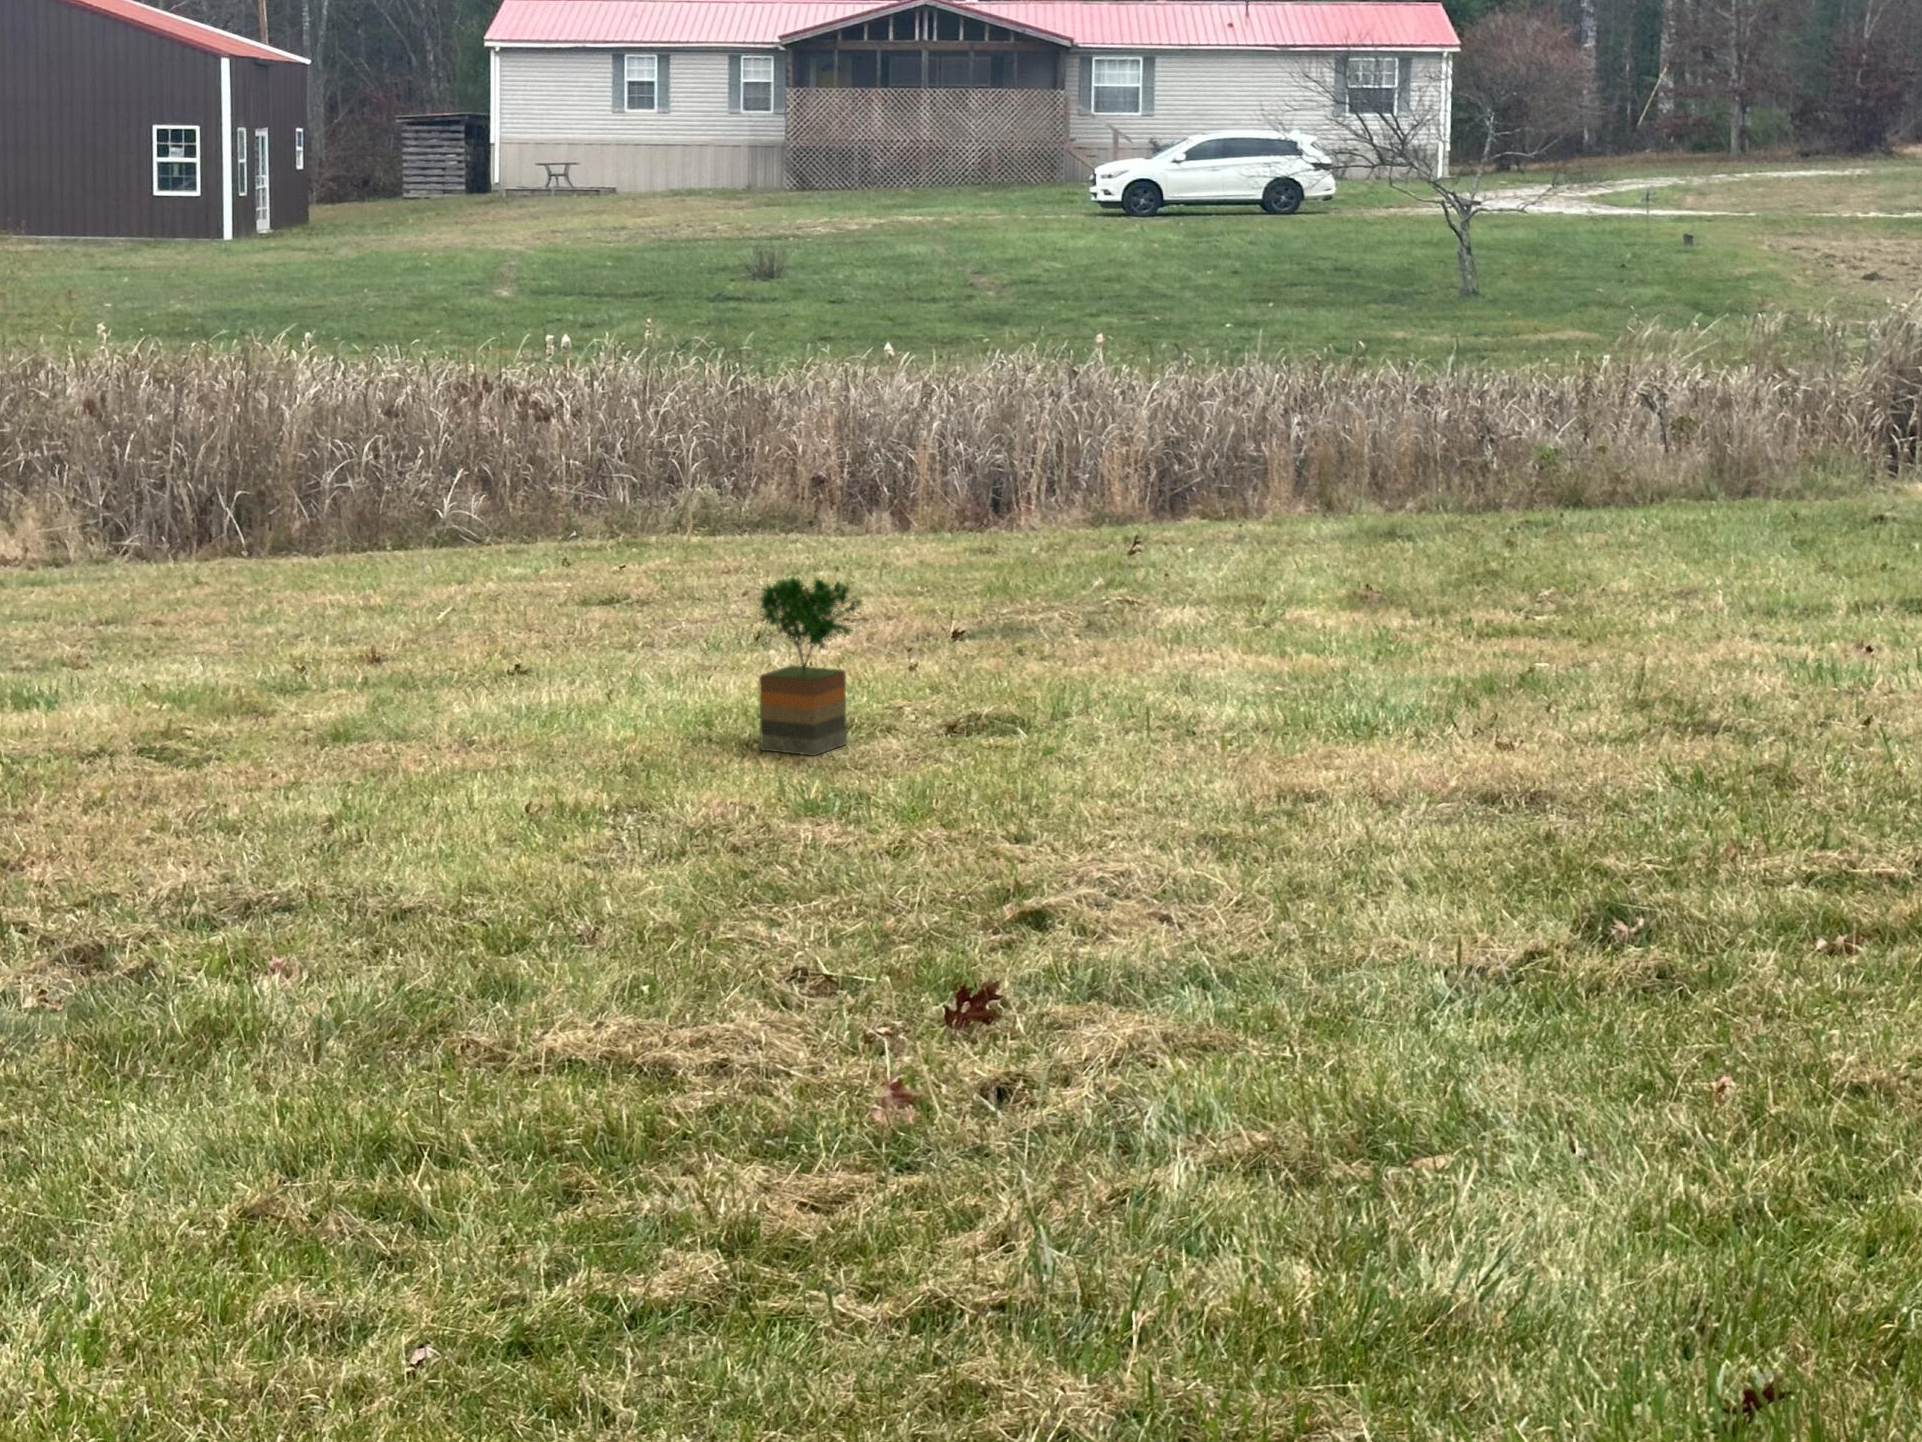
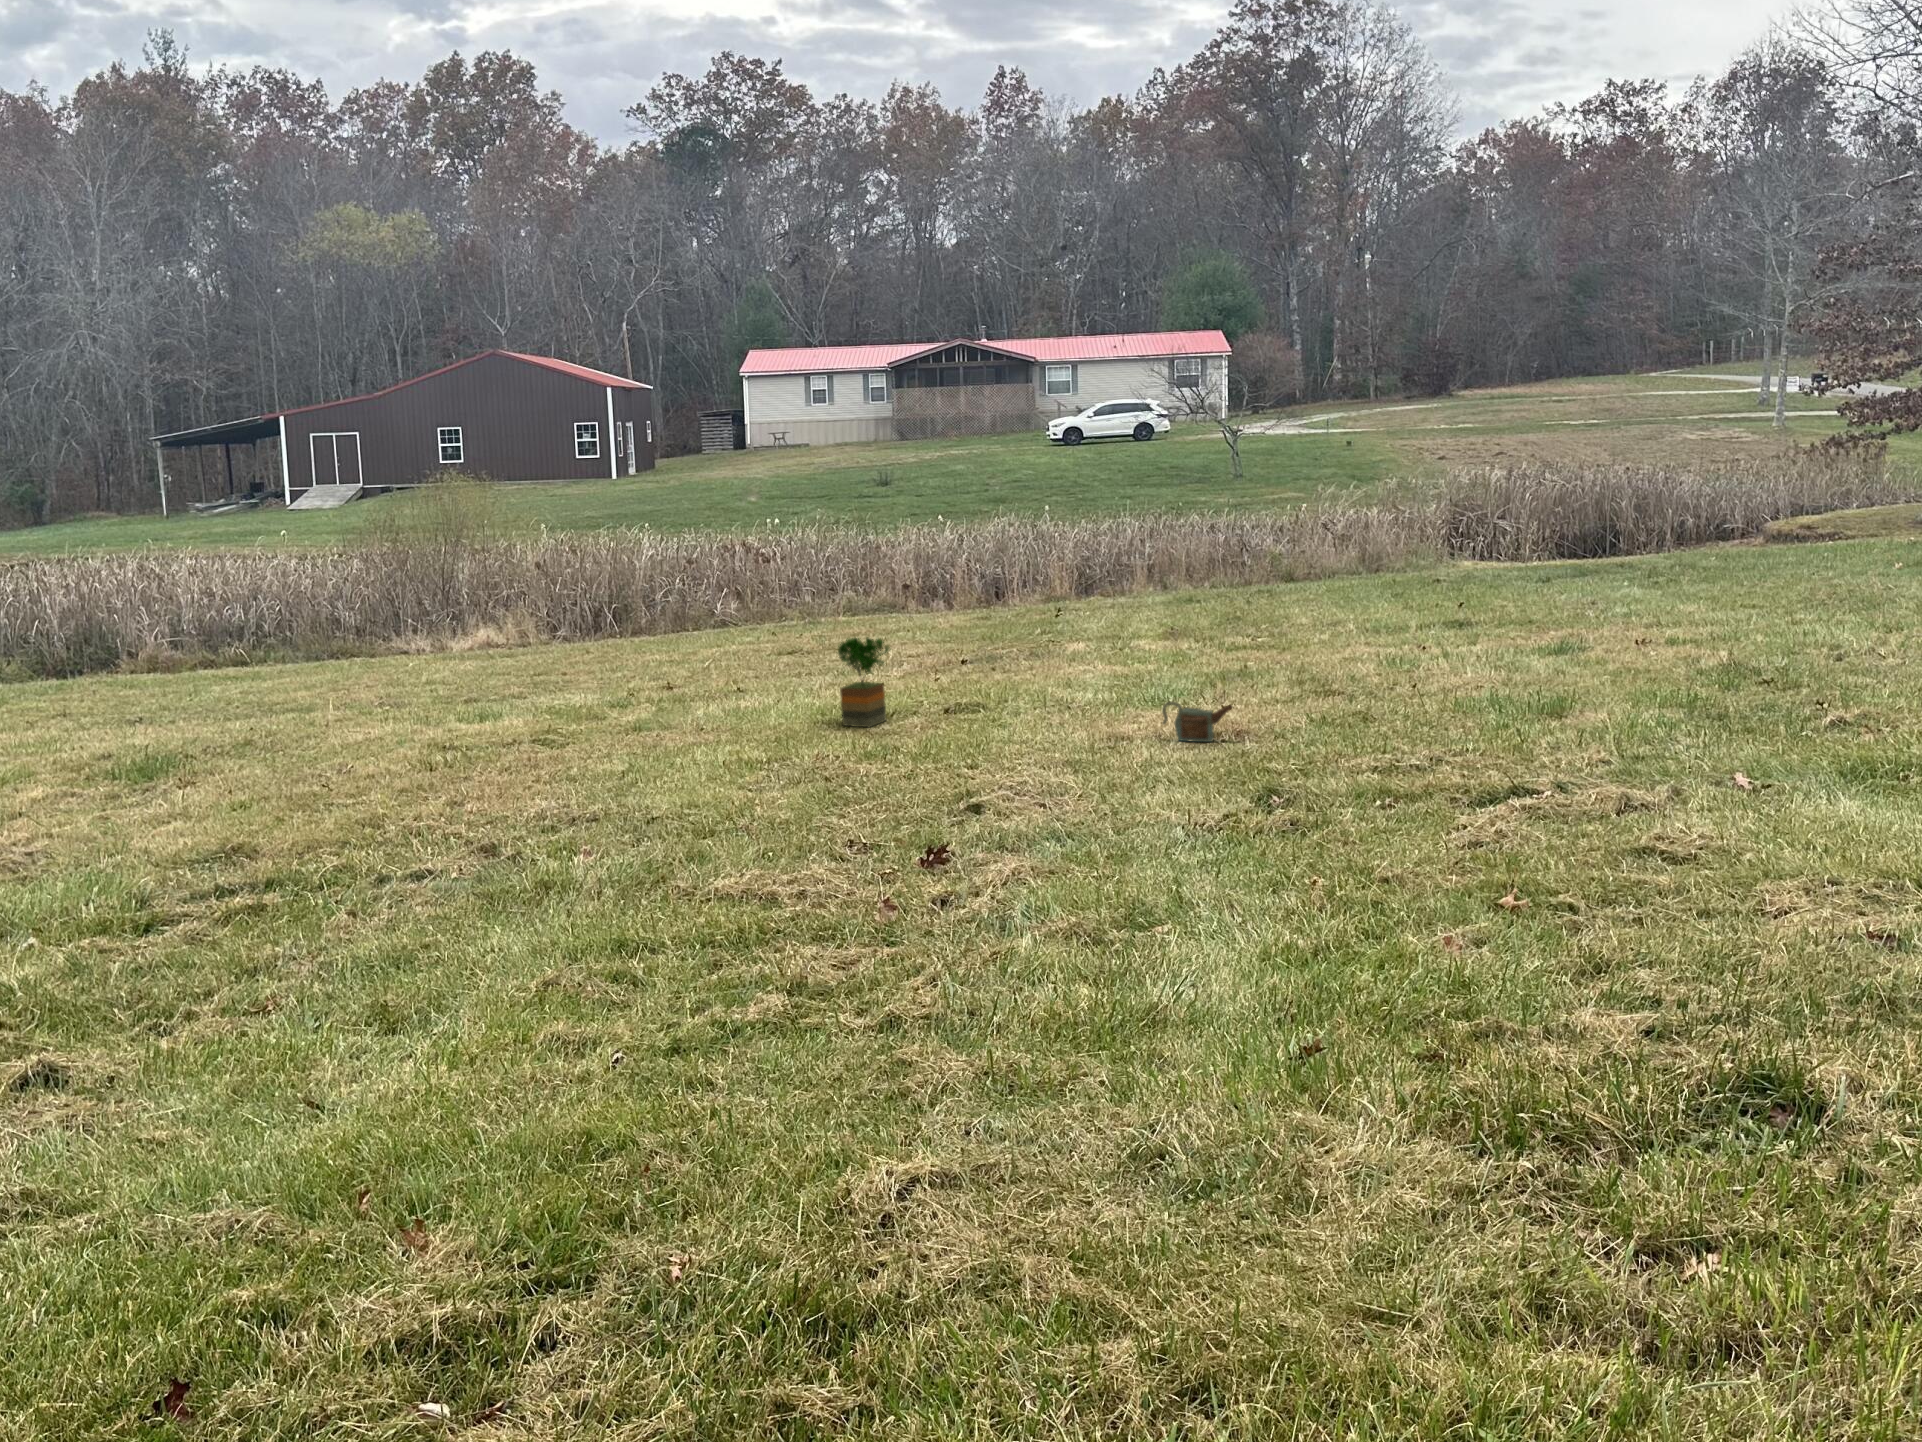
watering can: none [1394,732,1536,814] -> present [1162,701,1233,742]

